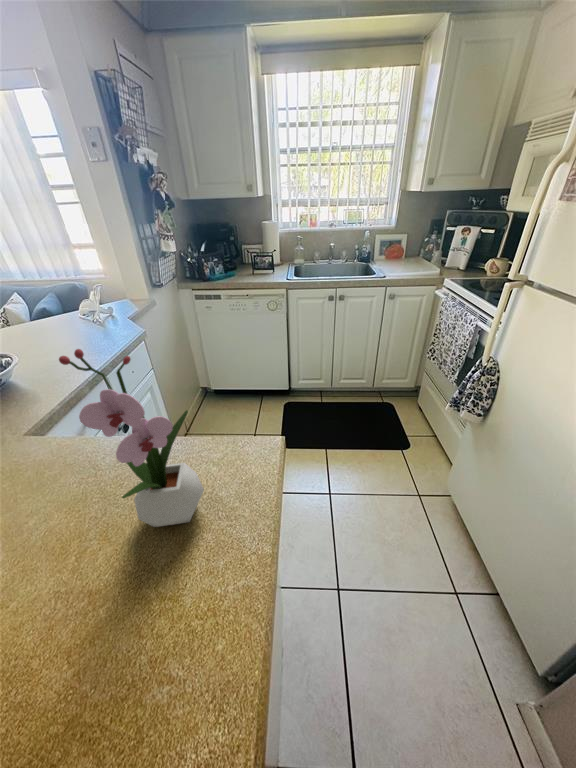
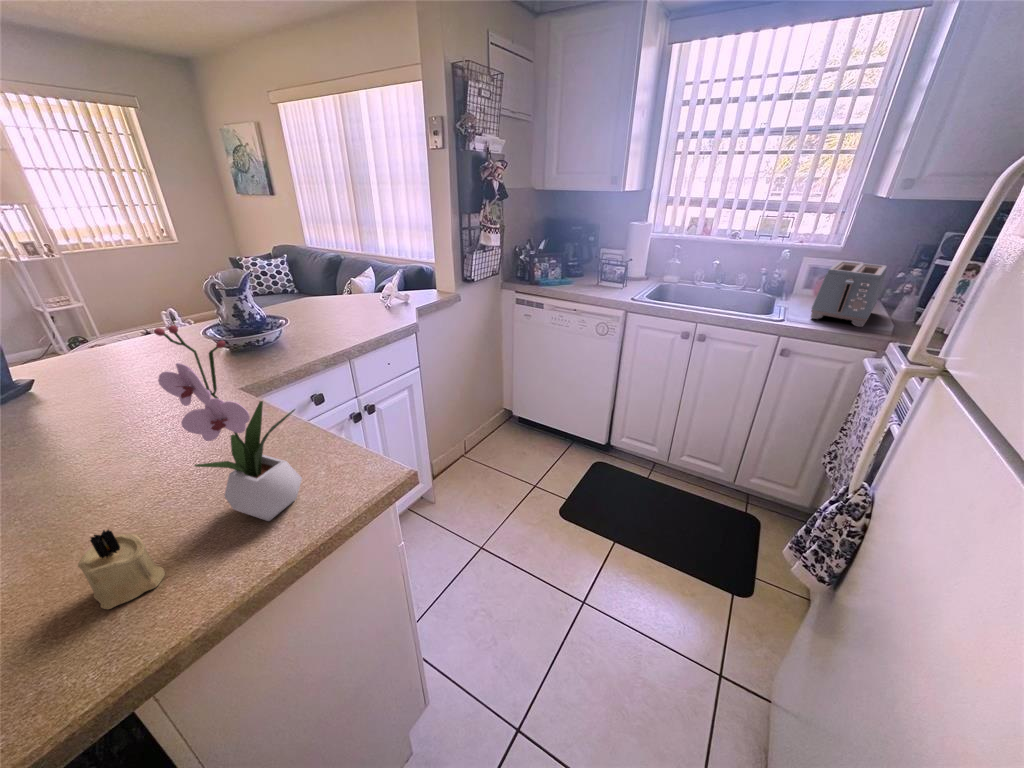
toaster: none [396,234,432,273] -> present [811,261,887,327]
candle: none [54,594,140,683] -> present [78,530,165,609]

